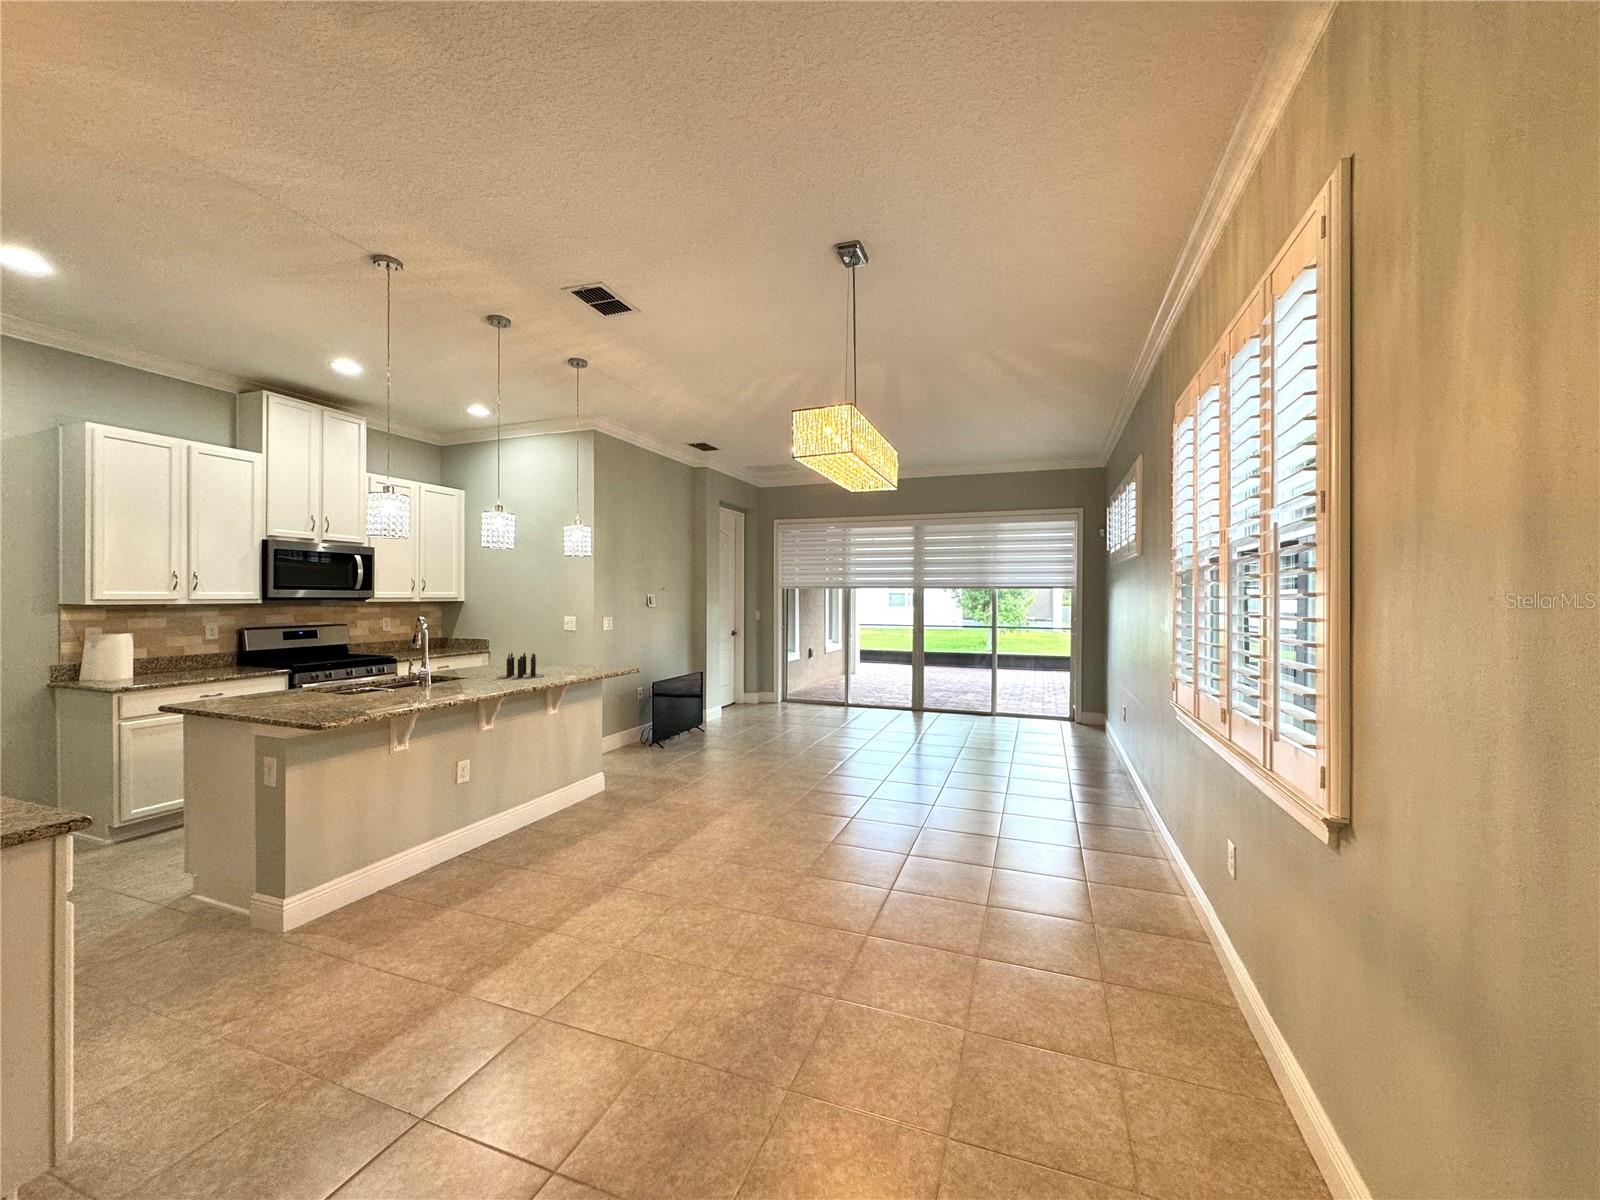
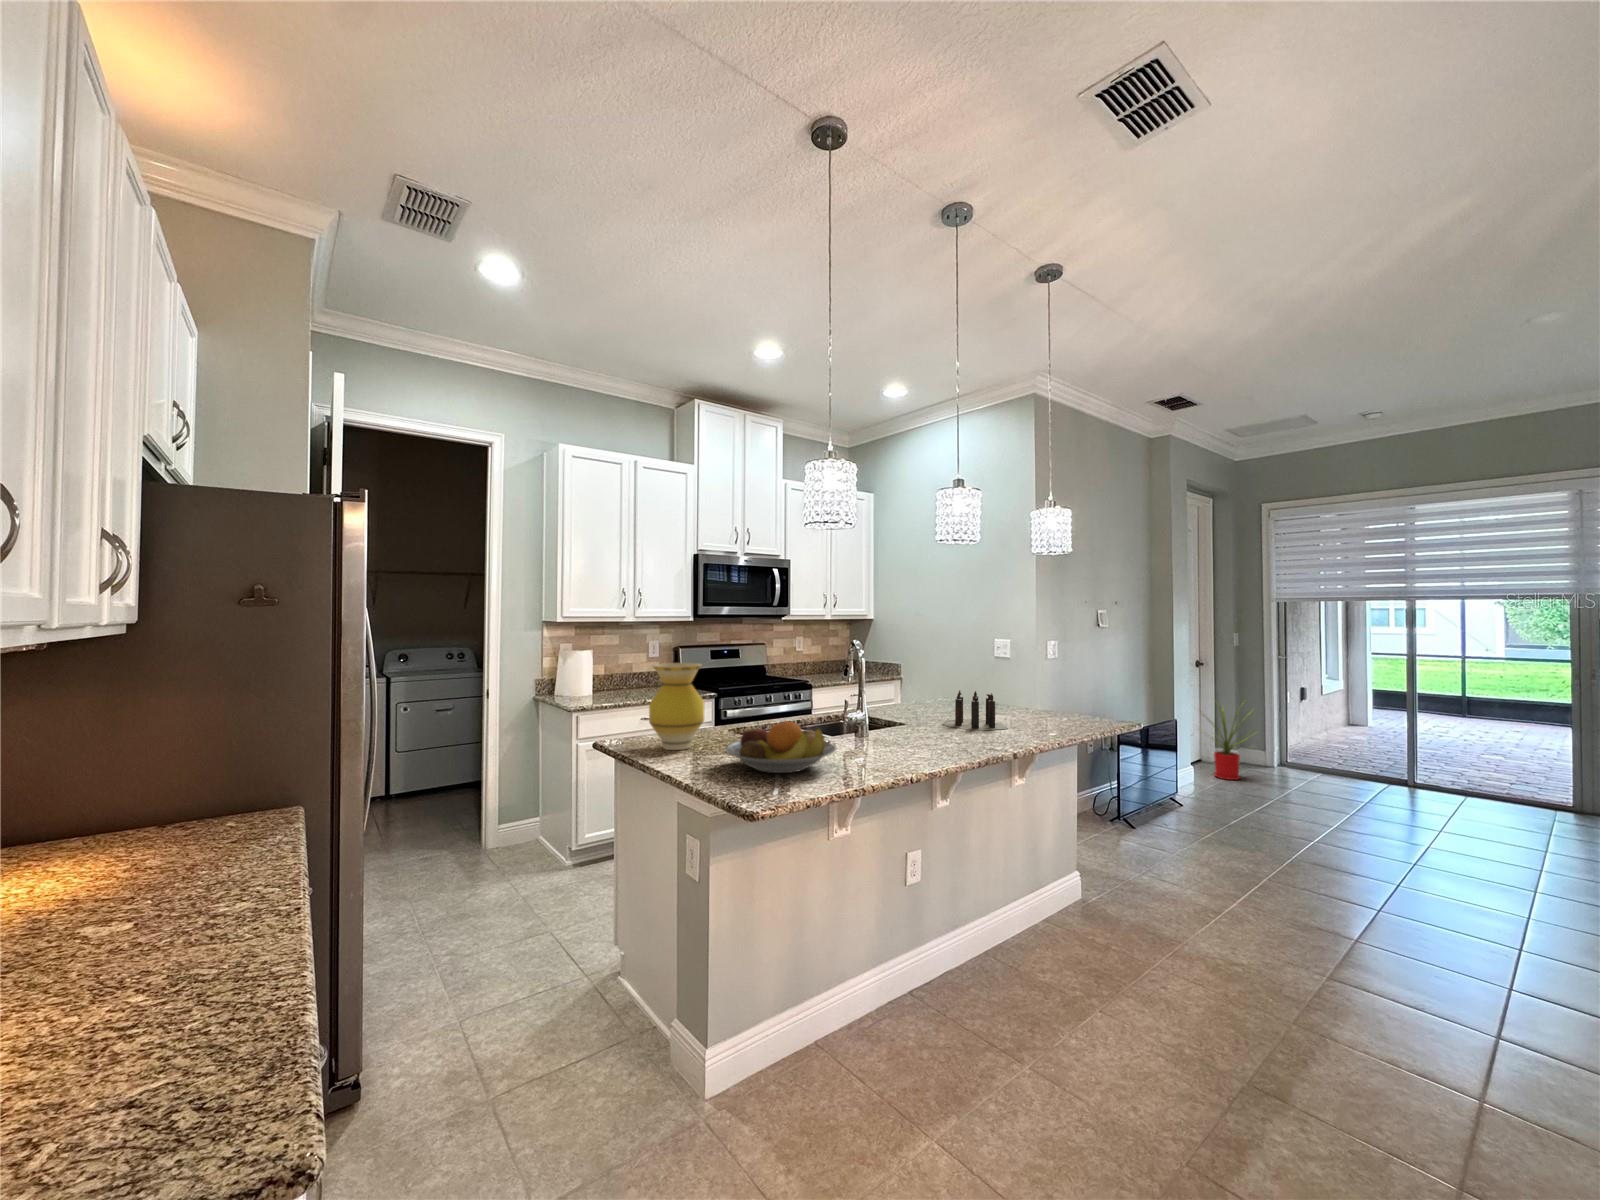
vase: none [224,637,279,703] -> present [649,663,704,750]
house plant: none [725,657,764,713] -> present [1203,707,1256,780]
fruit bowl: none [299,672,393,706] -> present [725,721,836,773]

